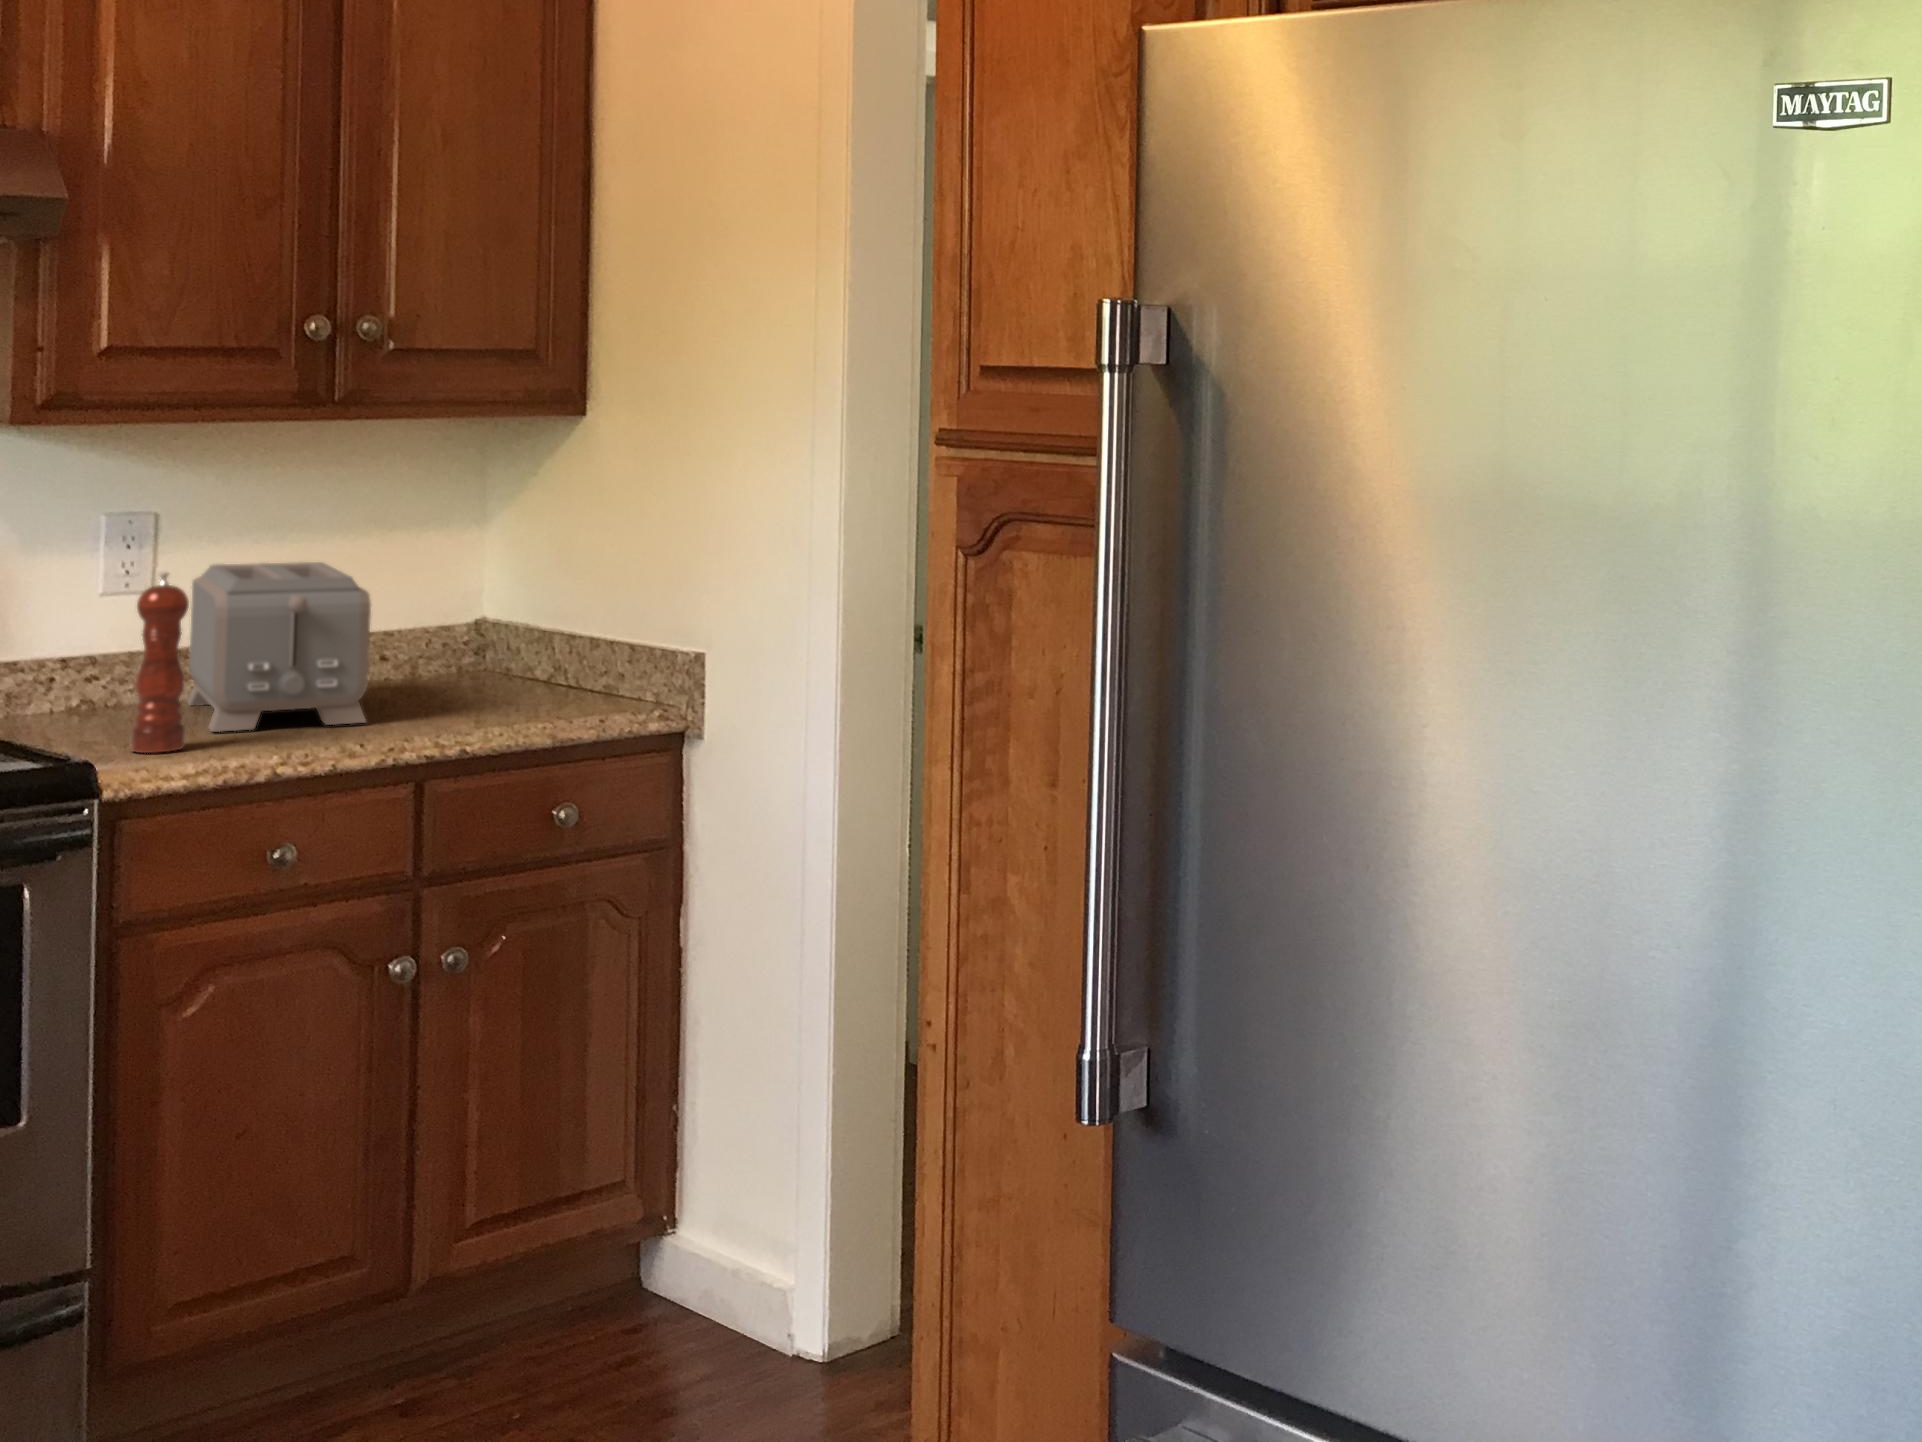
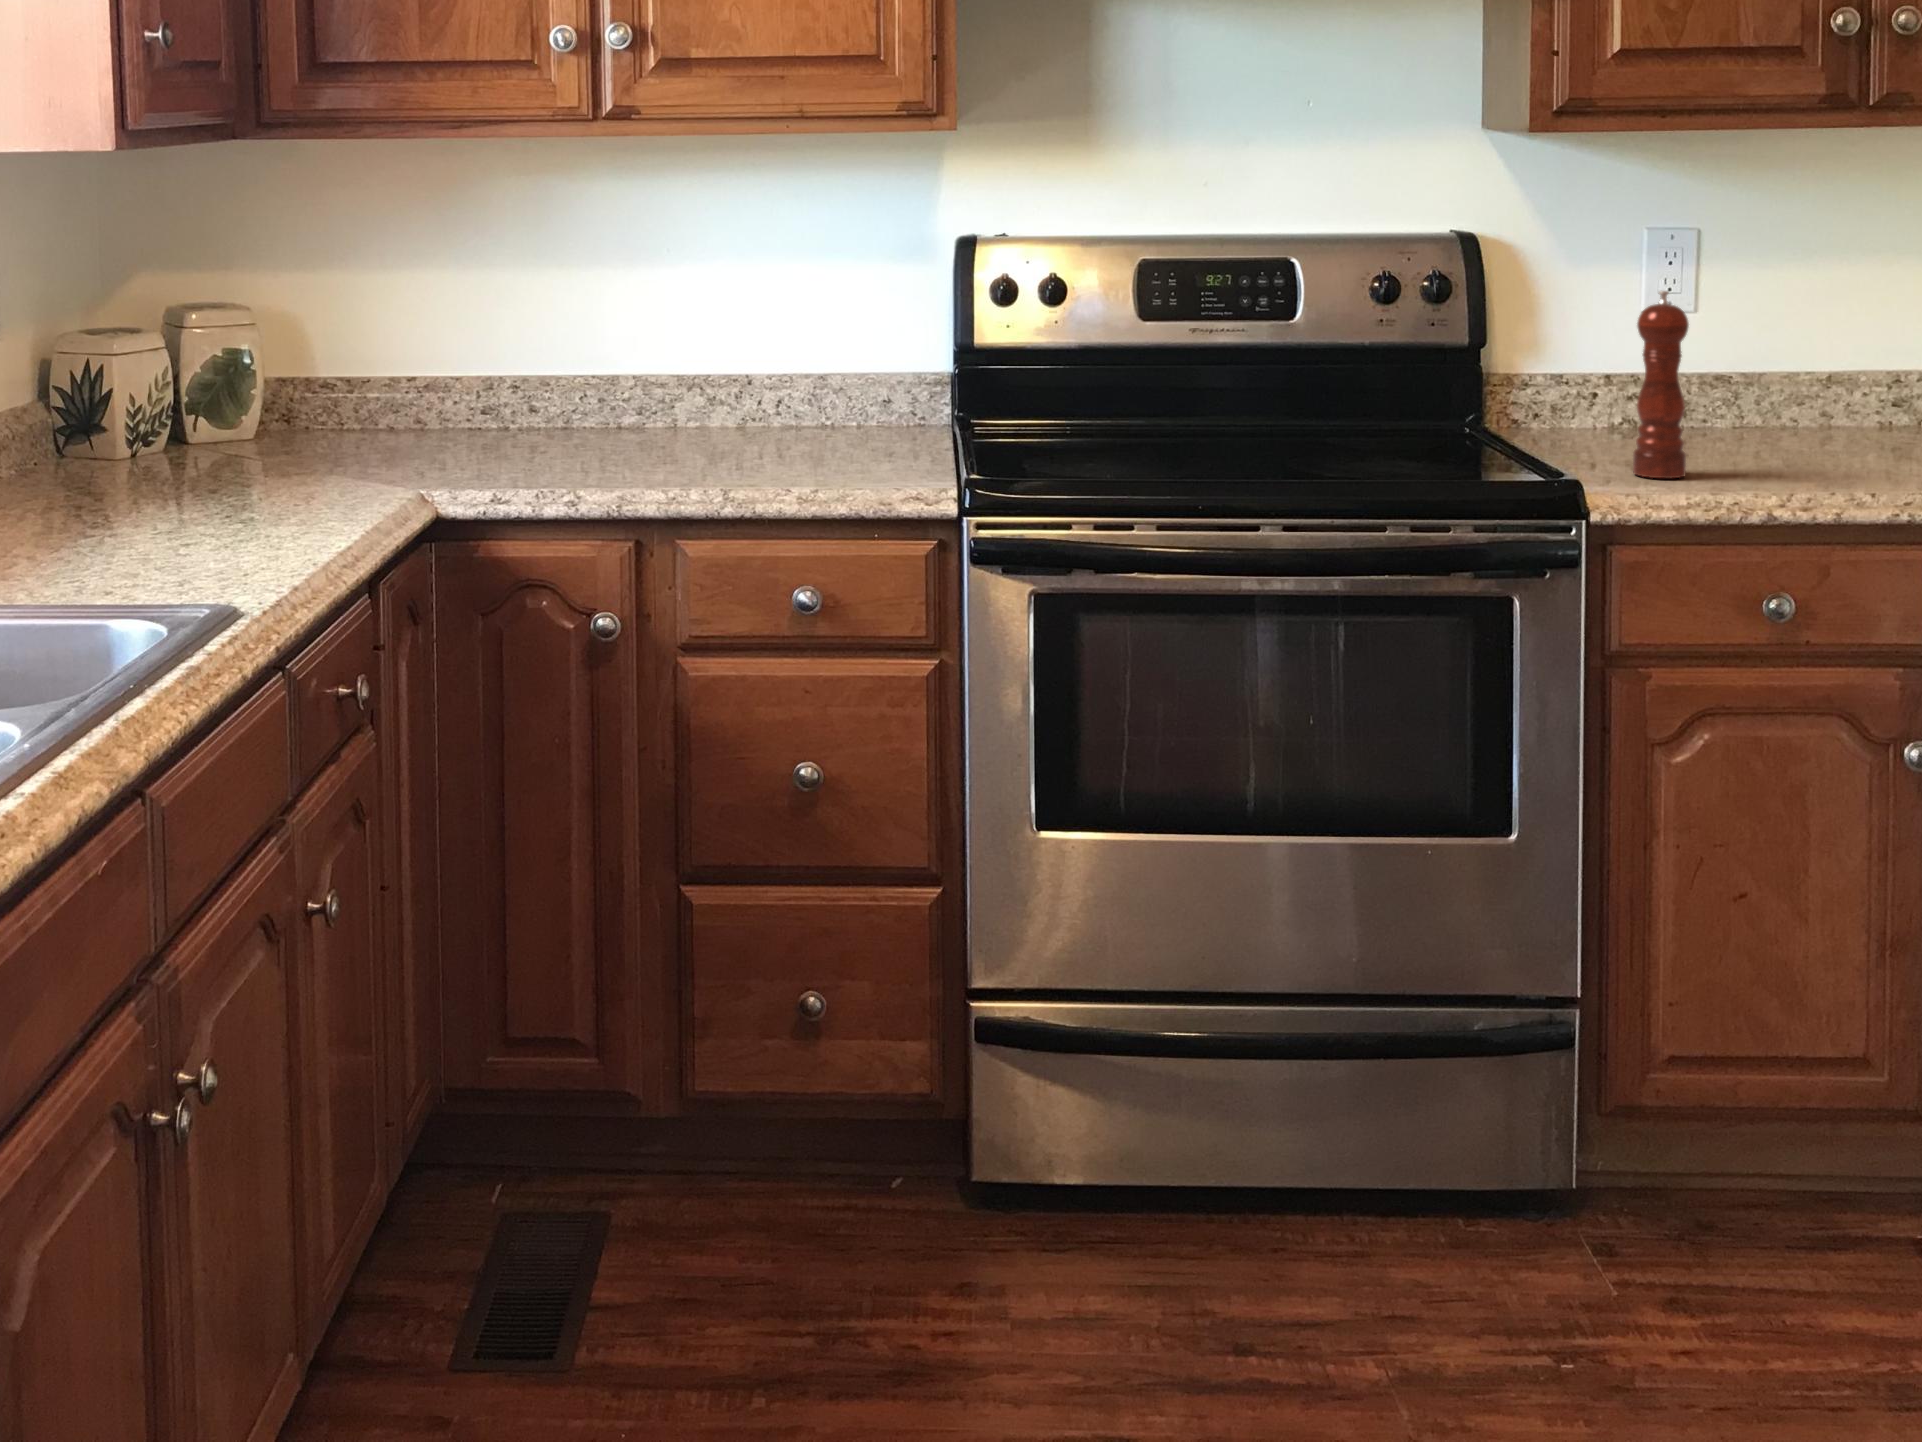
toaster: present [187,562,371,732] -> none [1723,287,1897,471]

